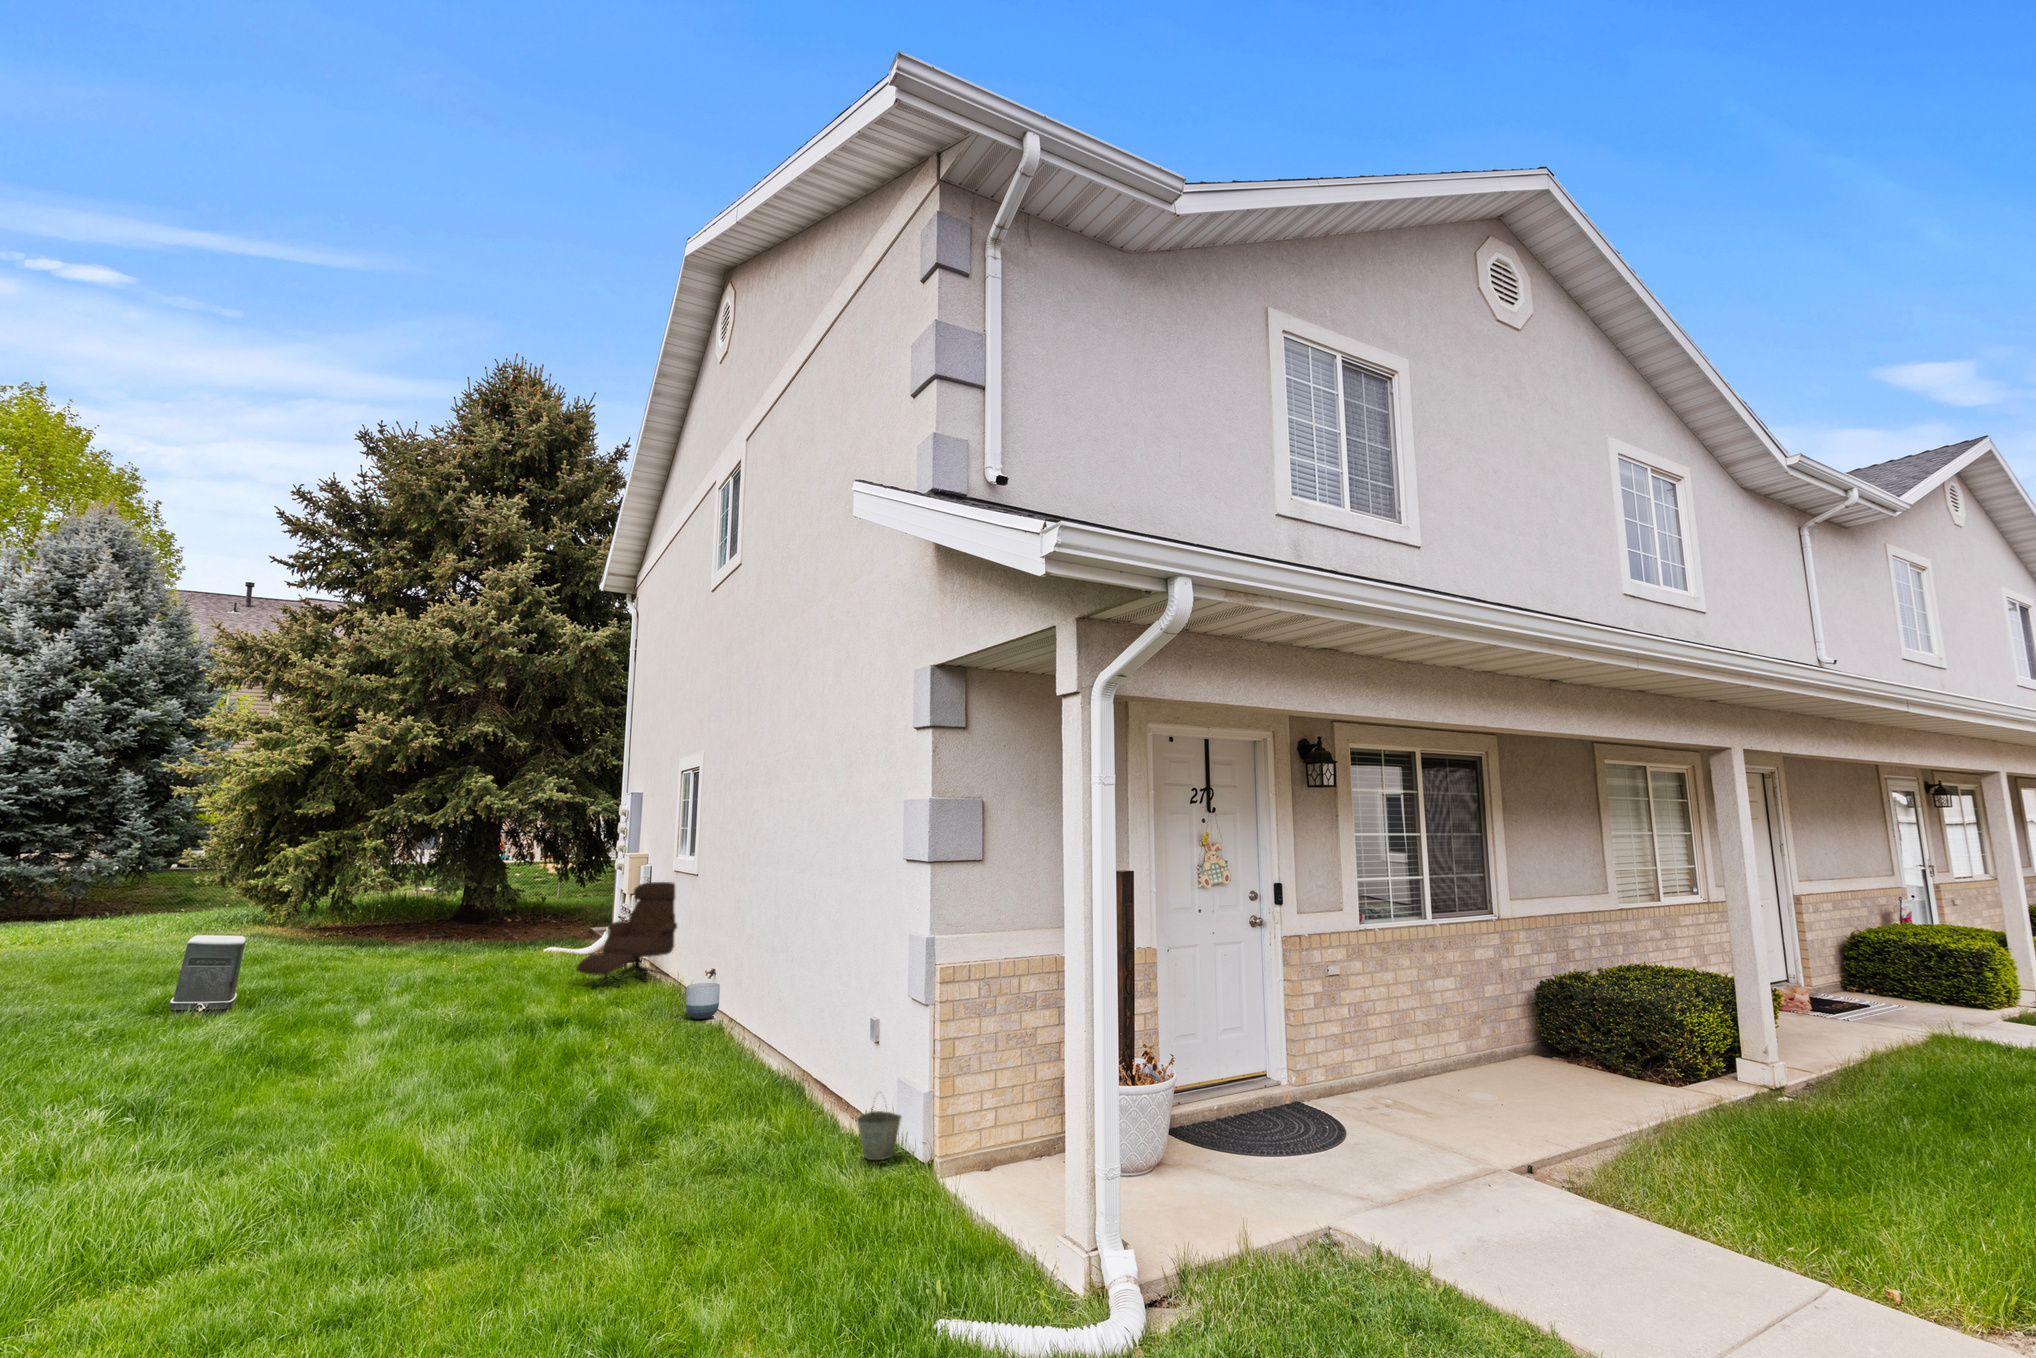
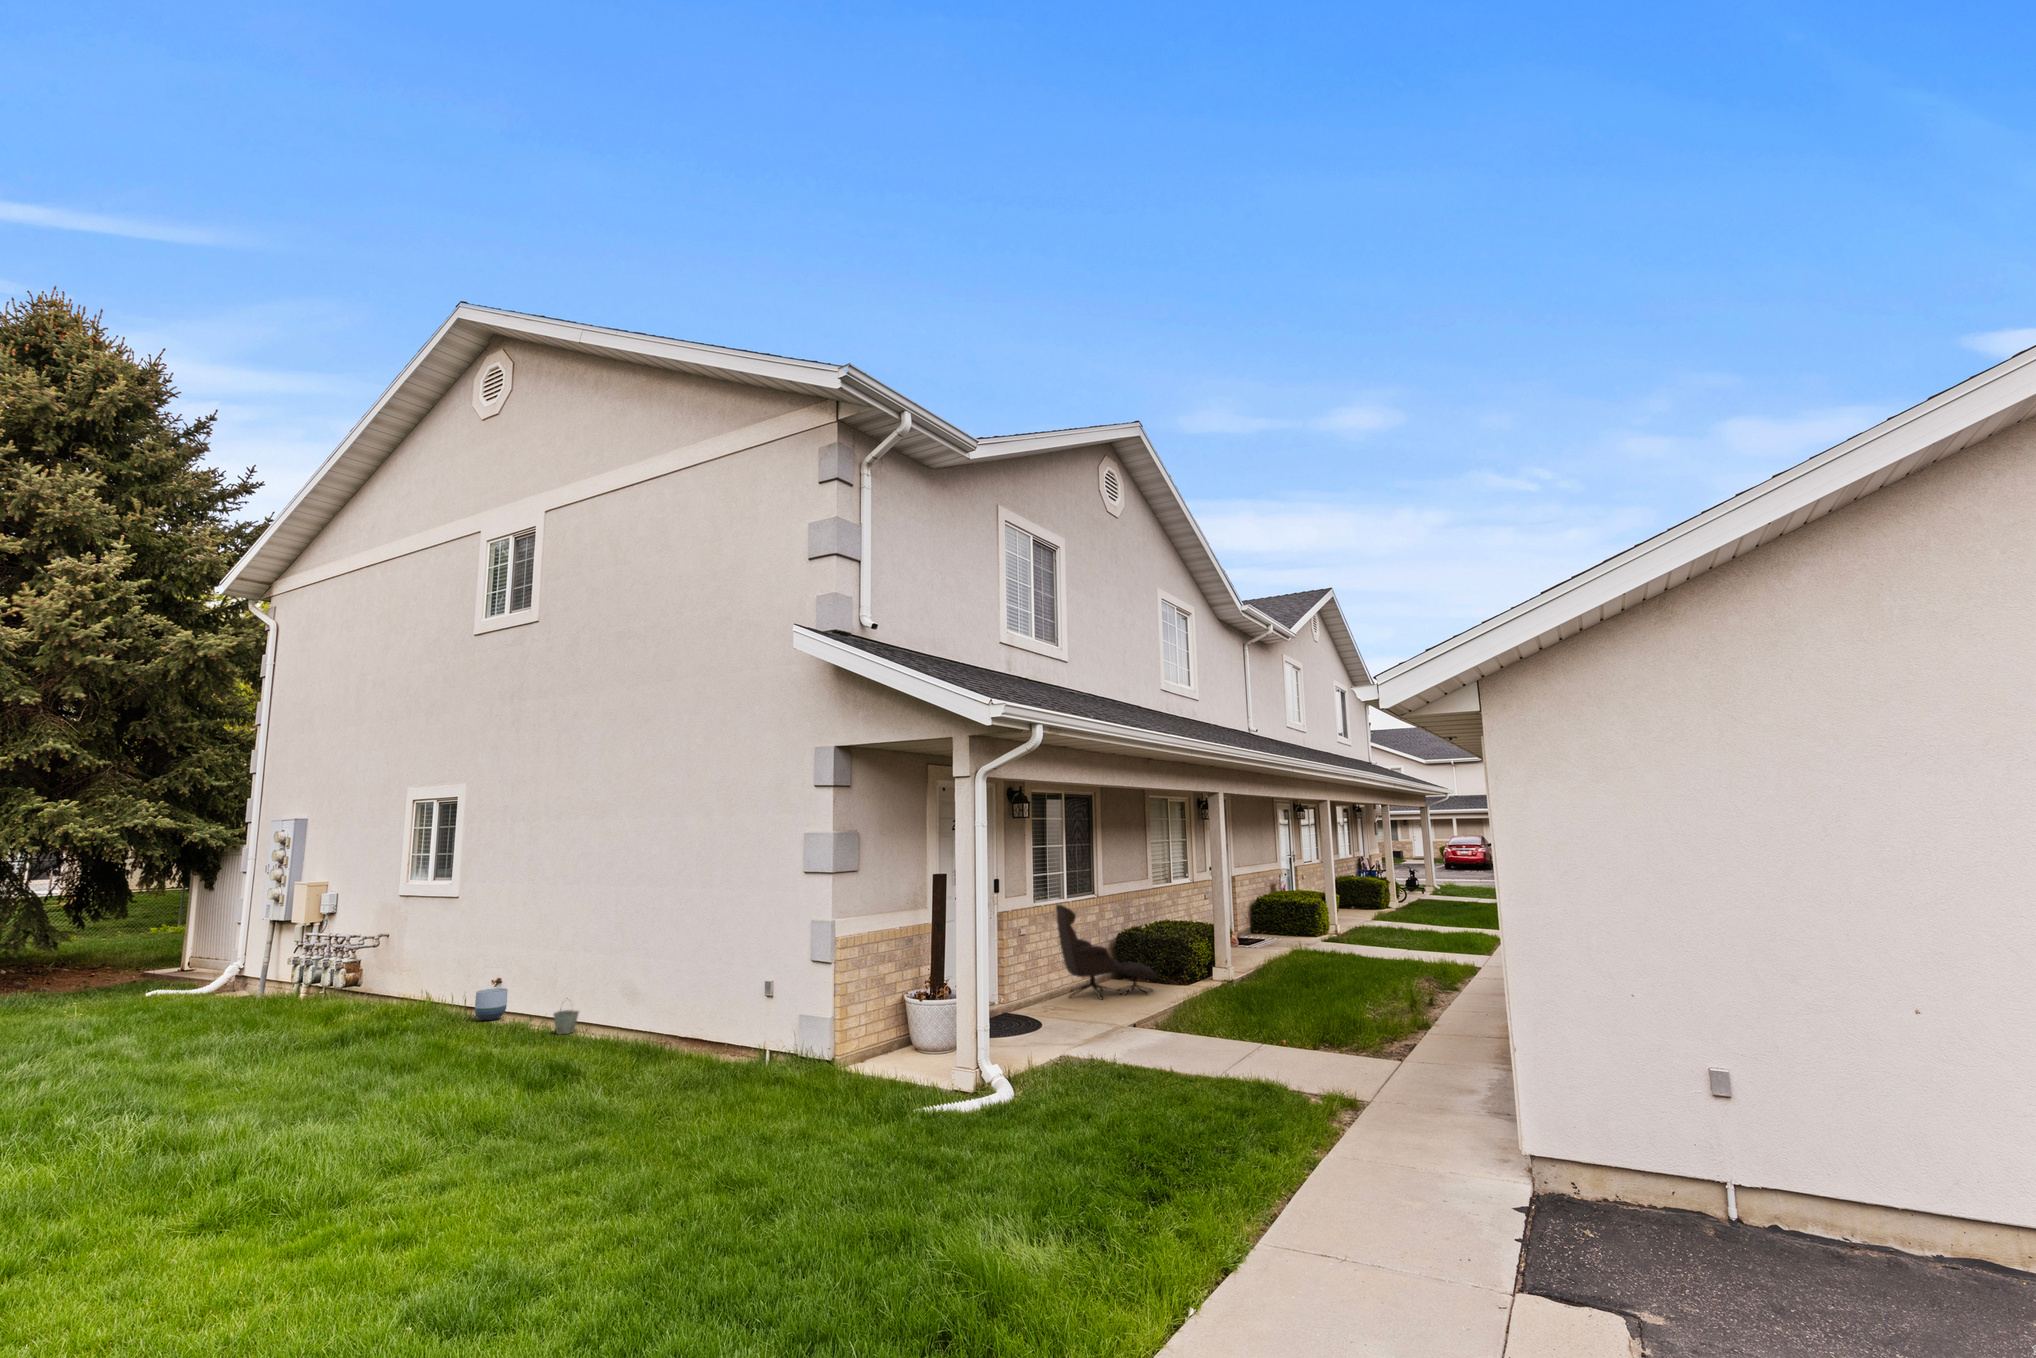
lounge chair: present [577,882,677,988] -> present [1056,904,1156,999]
bucket: present [857,1107,901,1160] -> present [554,1009,579,1034]

